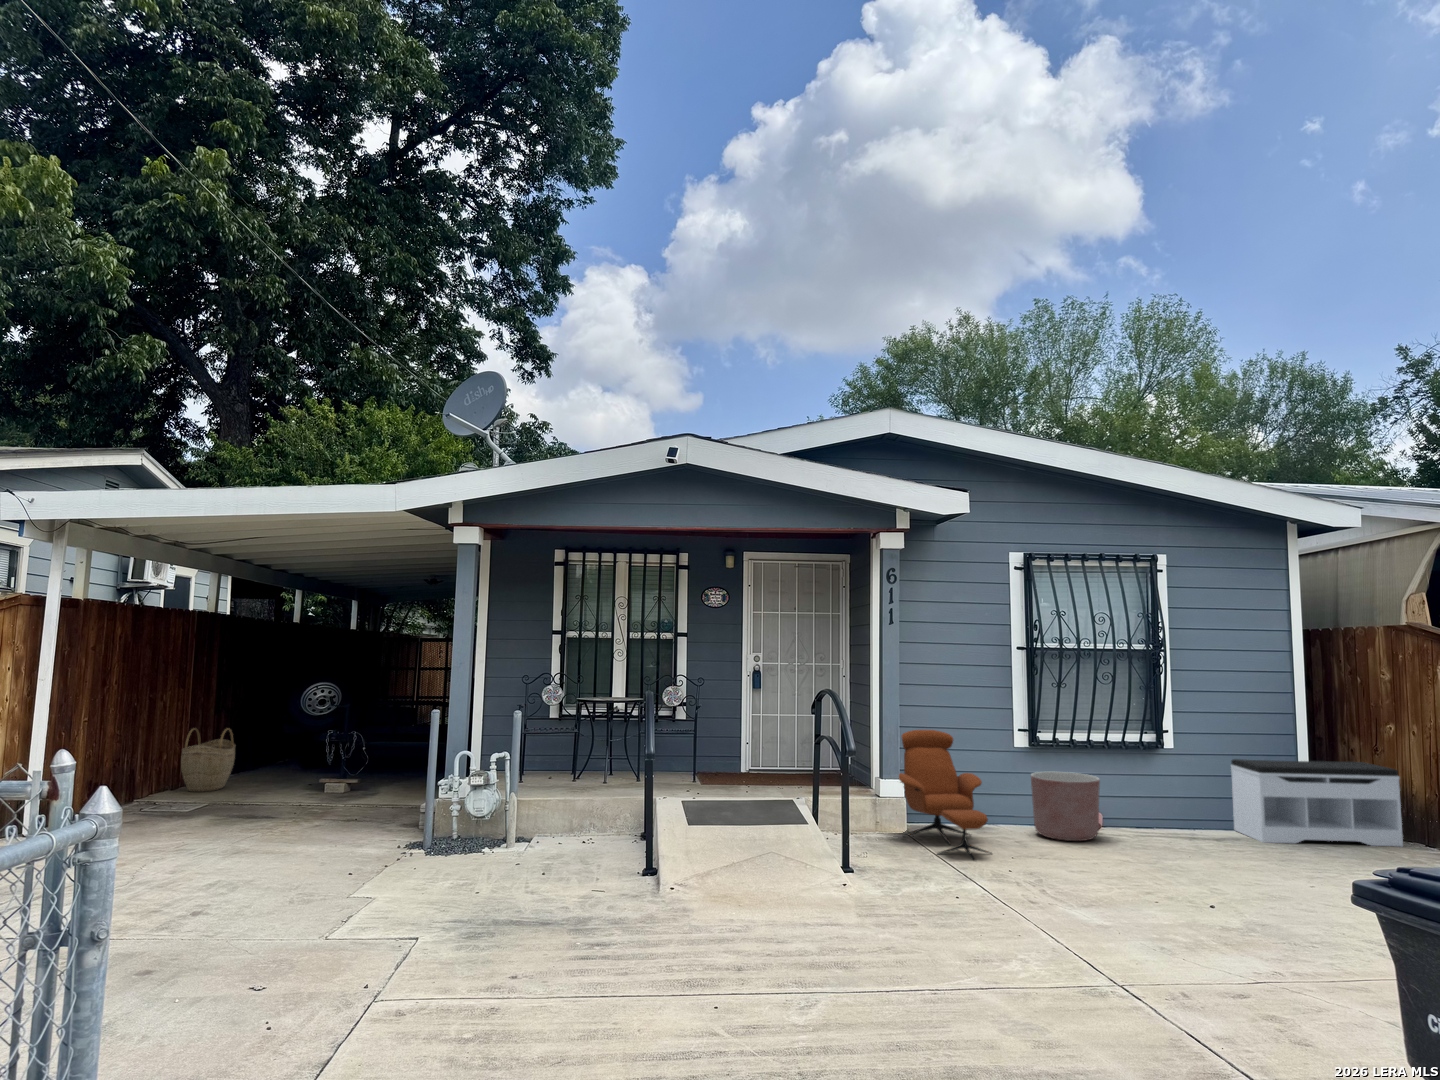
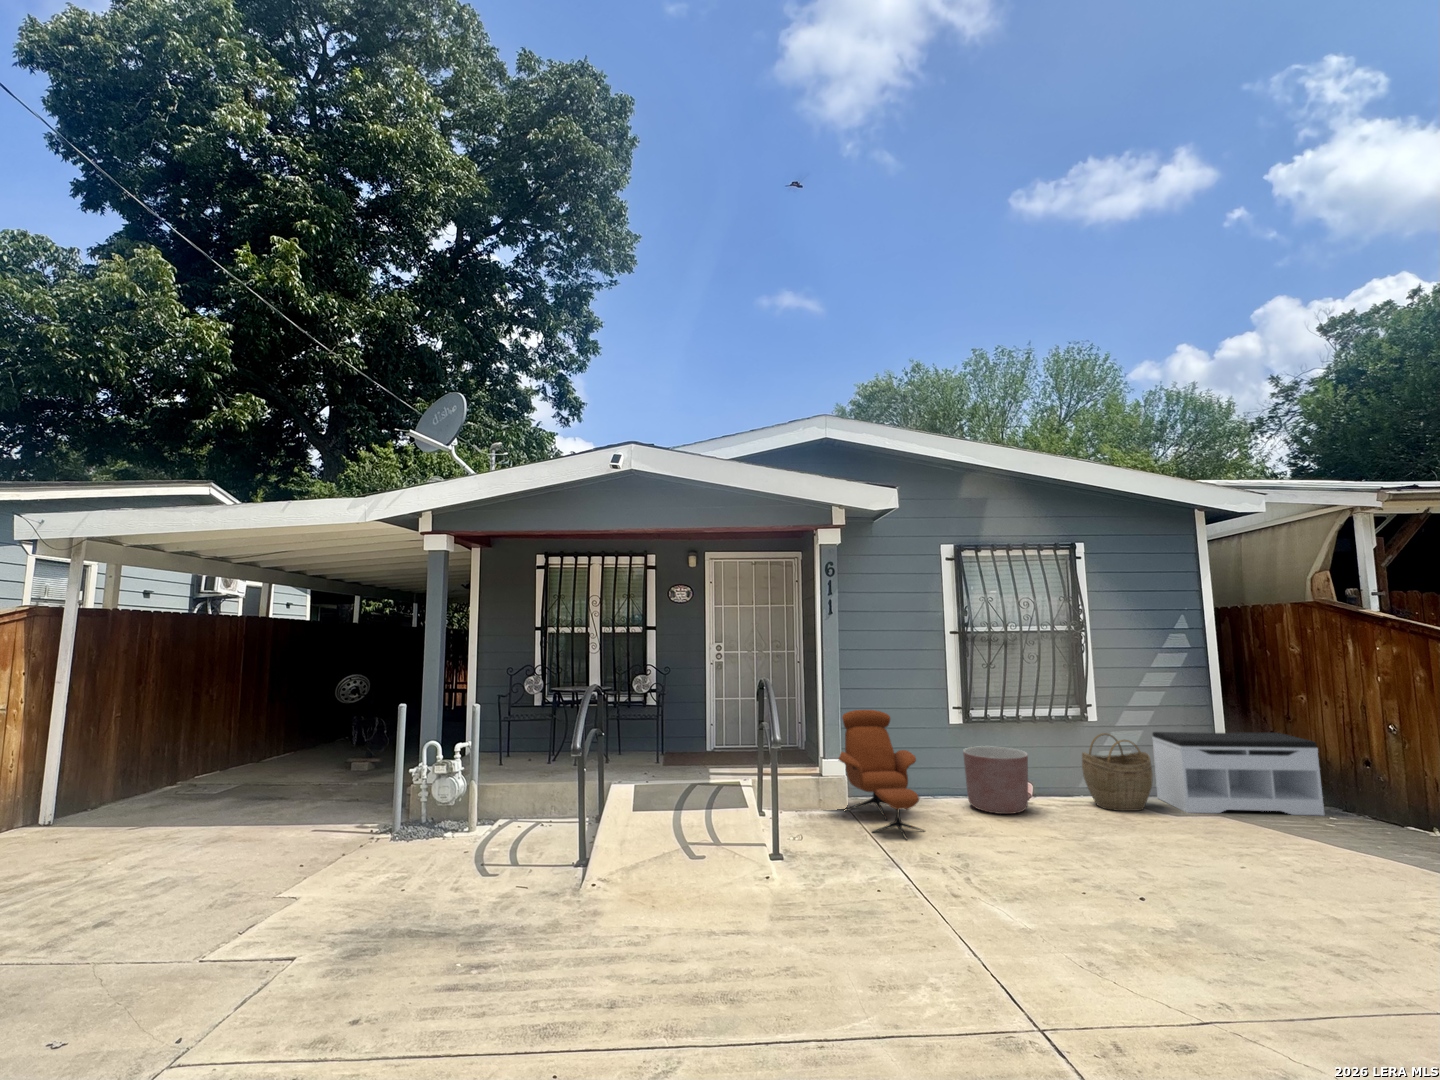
woven basket: present [181,728,235,792] -> present [1082,733,1153,811]

